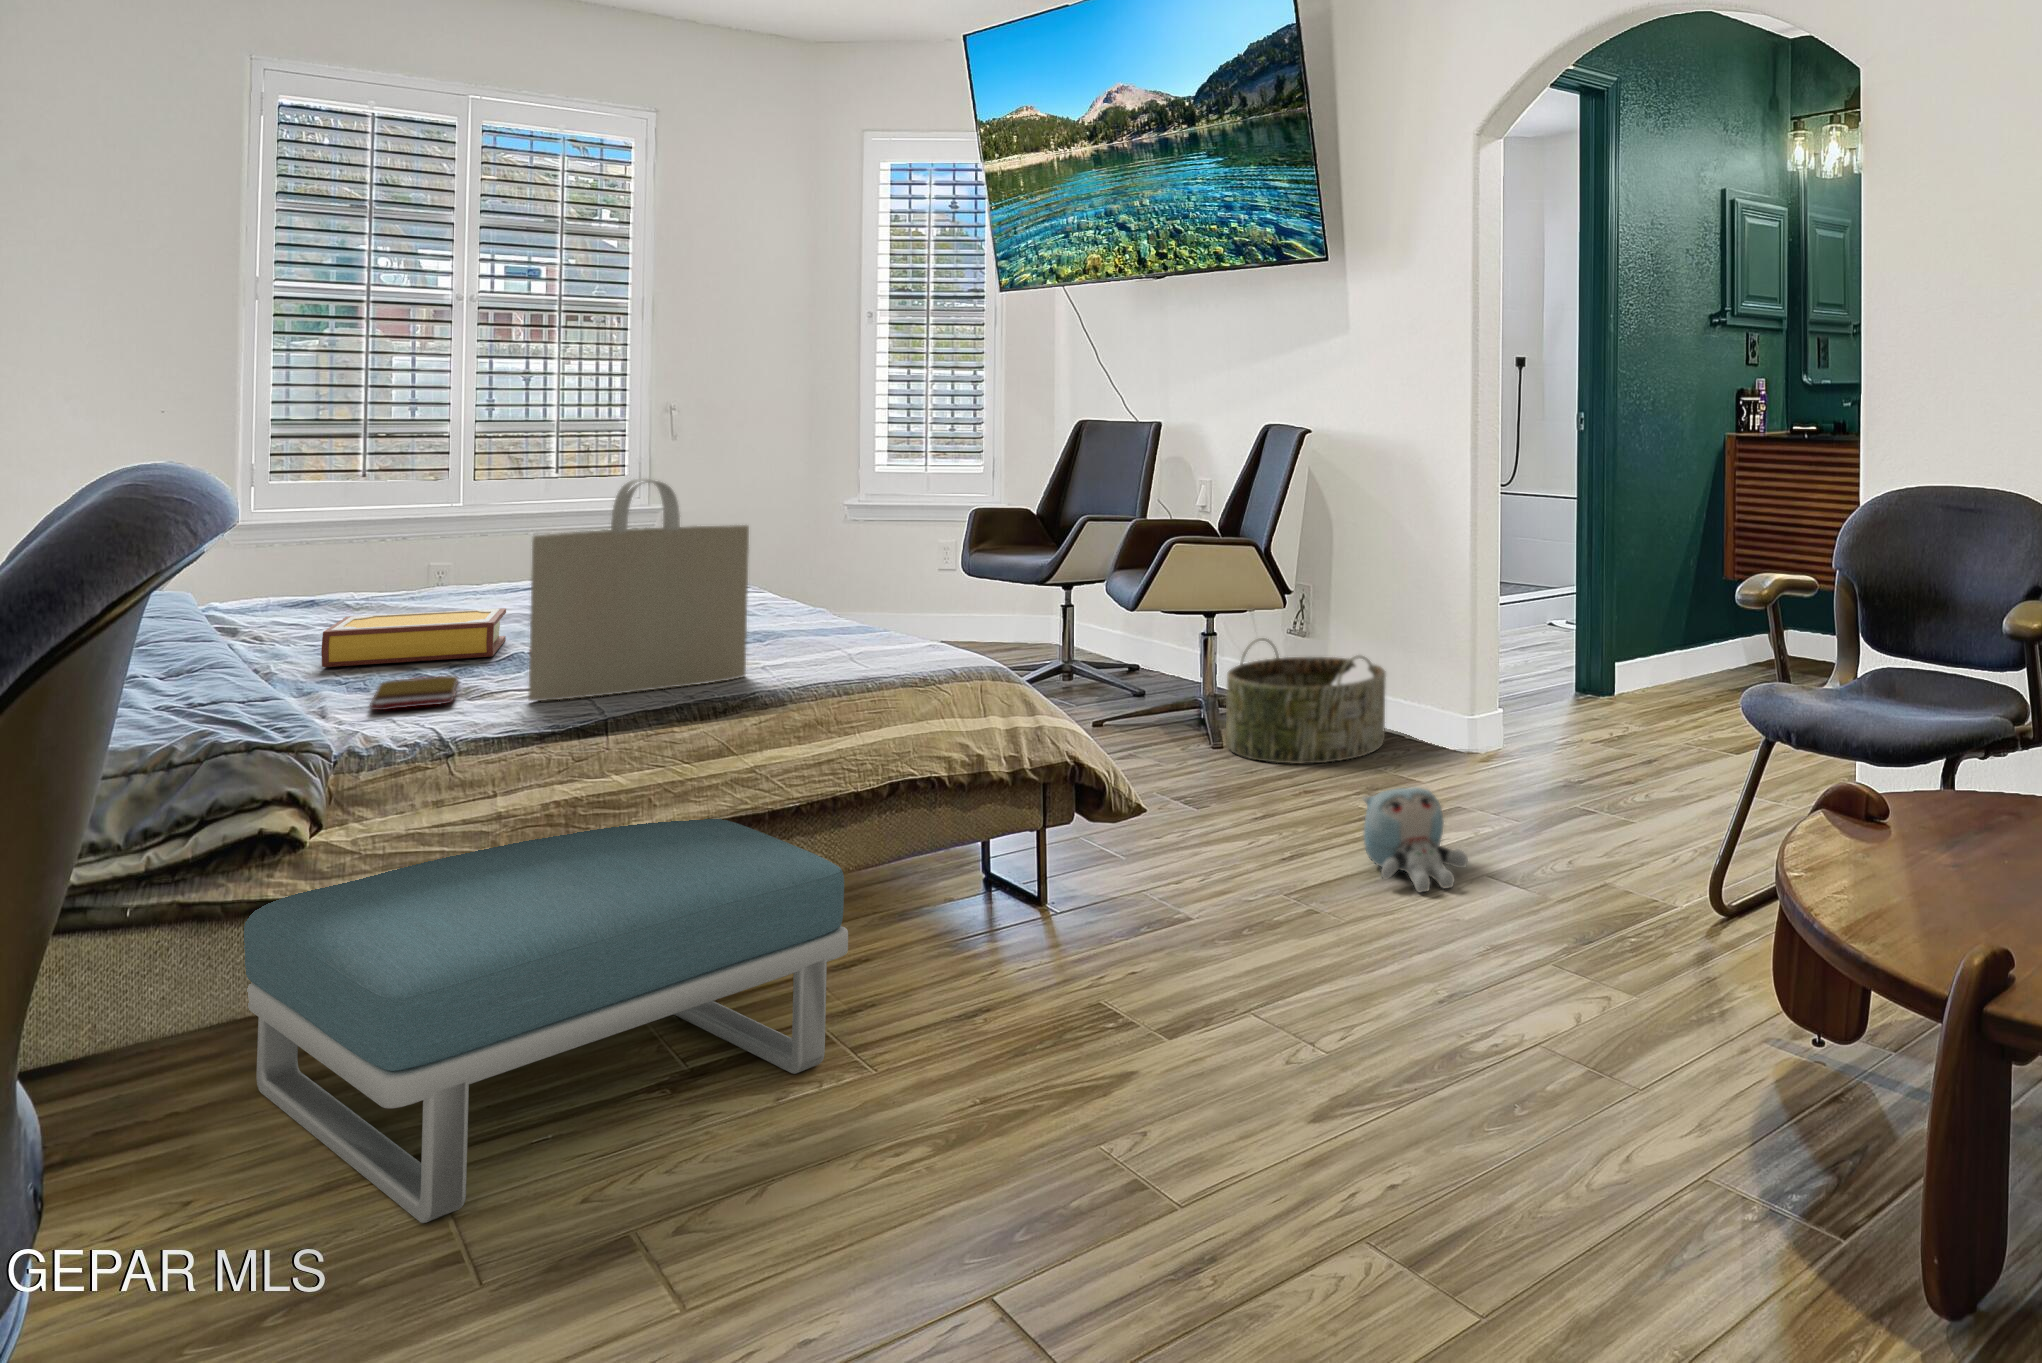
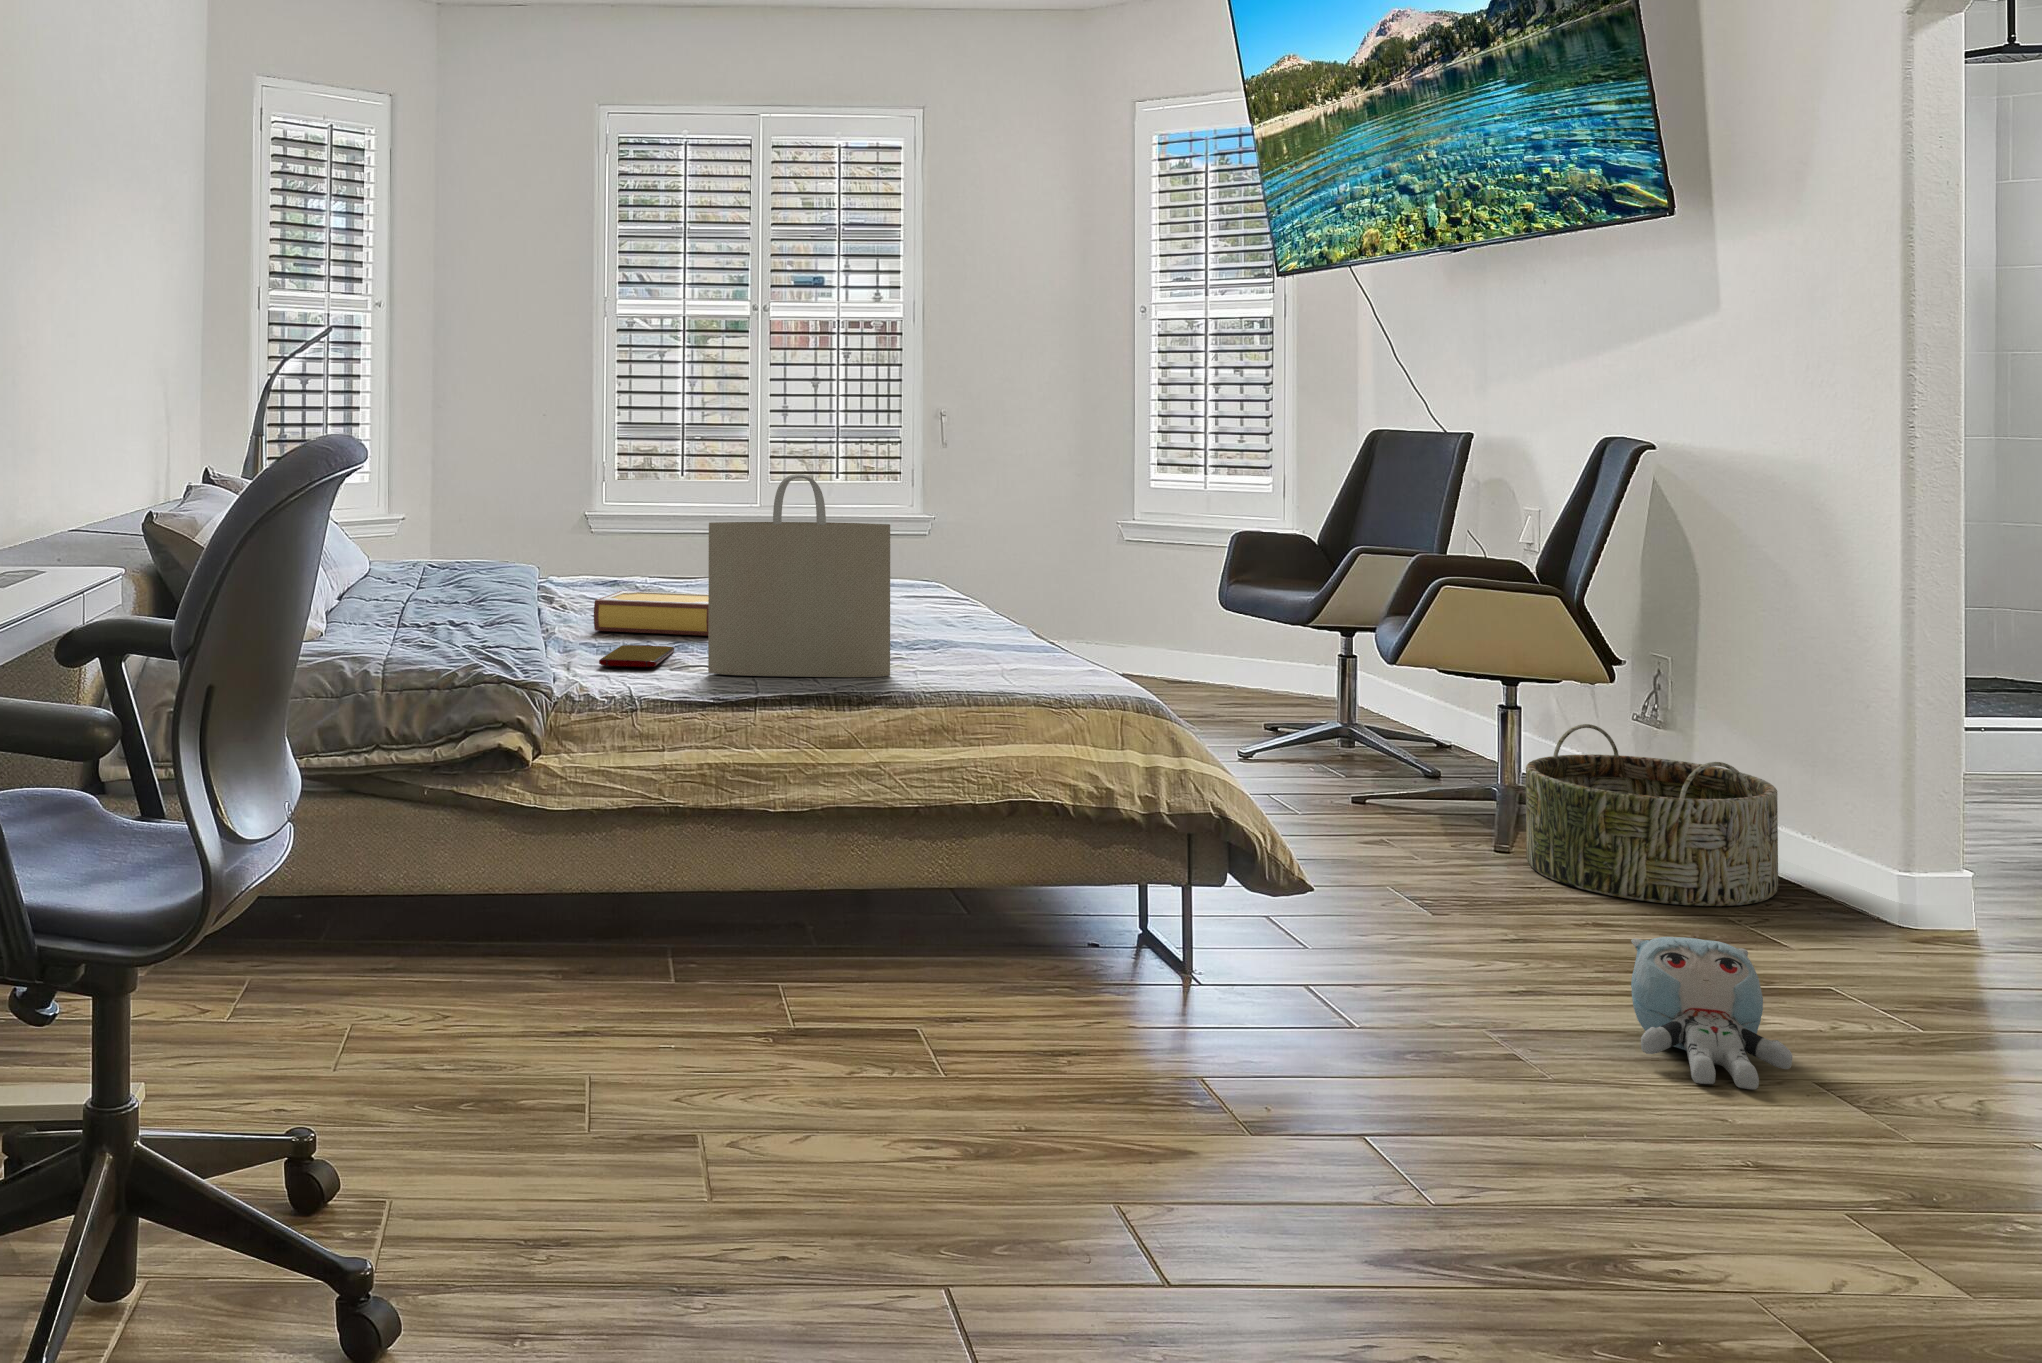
footstool: present [244,819,848,1223] -> none [491,782,925,1081]

